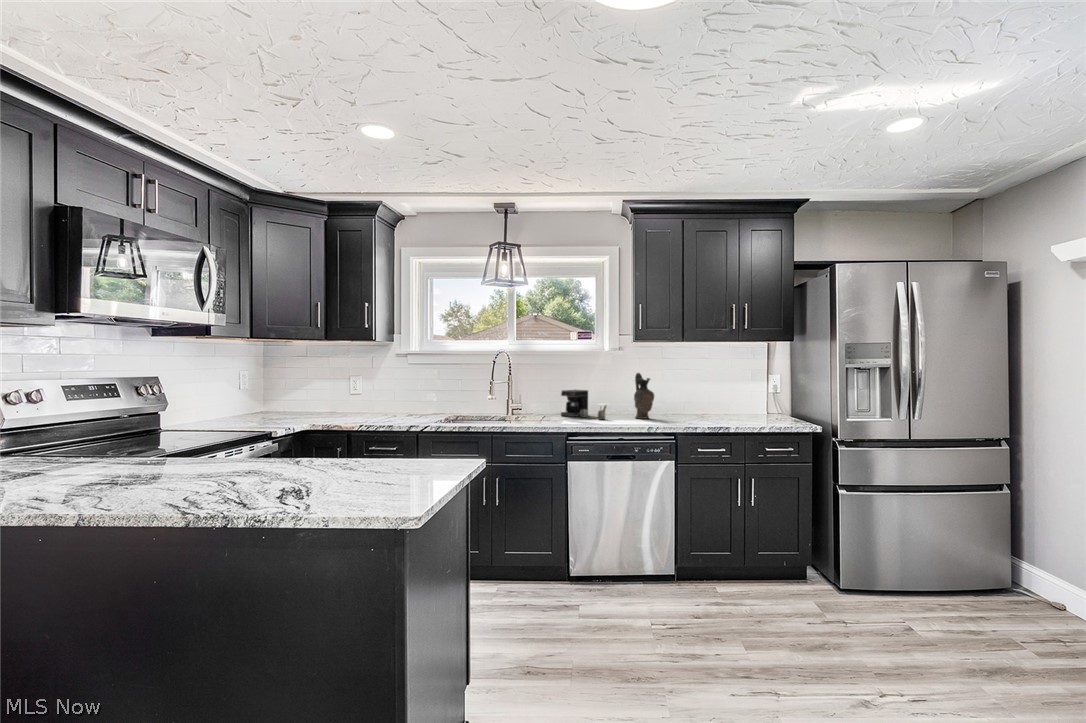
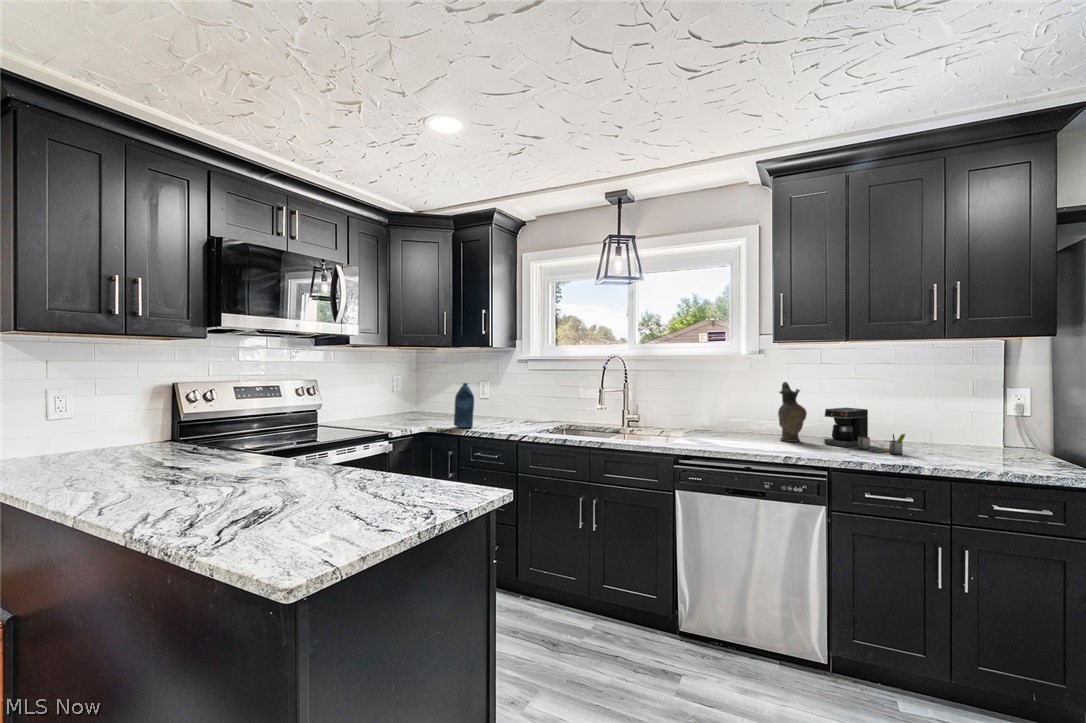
bottle: none [343,374,366,419] -> present [454,383,474,428]
coffee maker: present [561,390,606,419] -> present [824,408,905,455]

